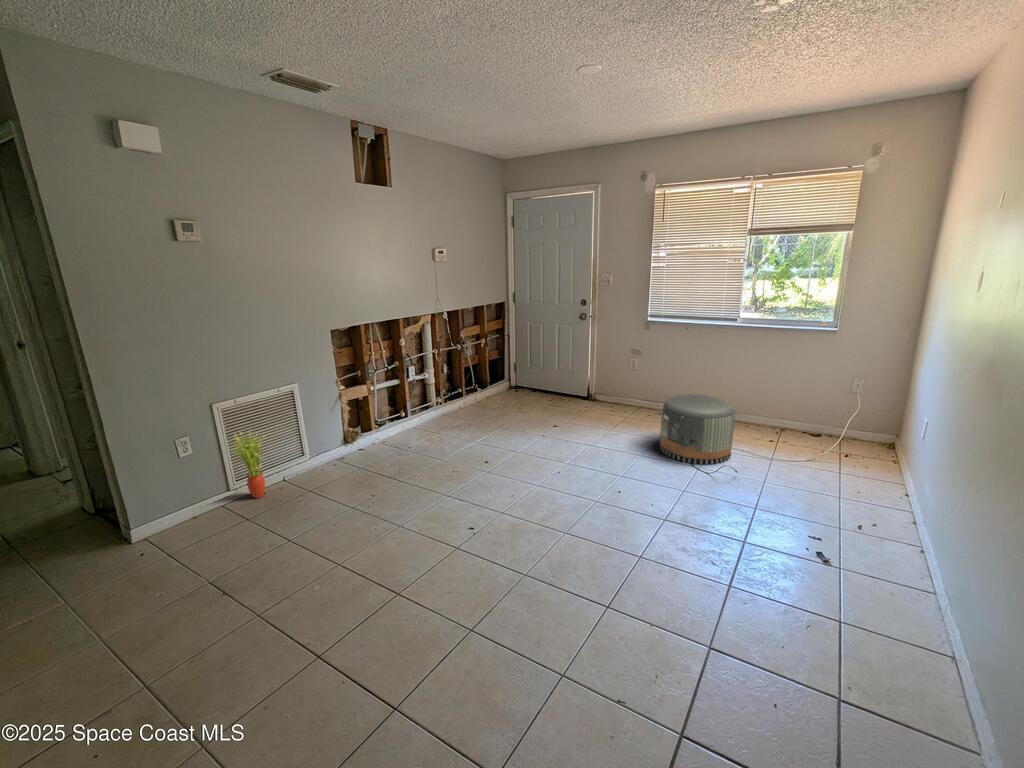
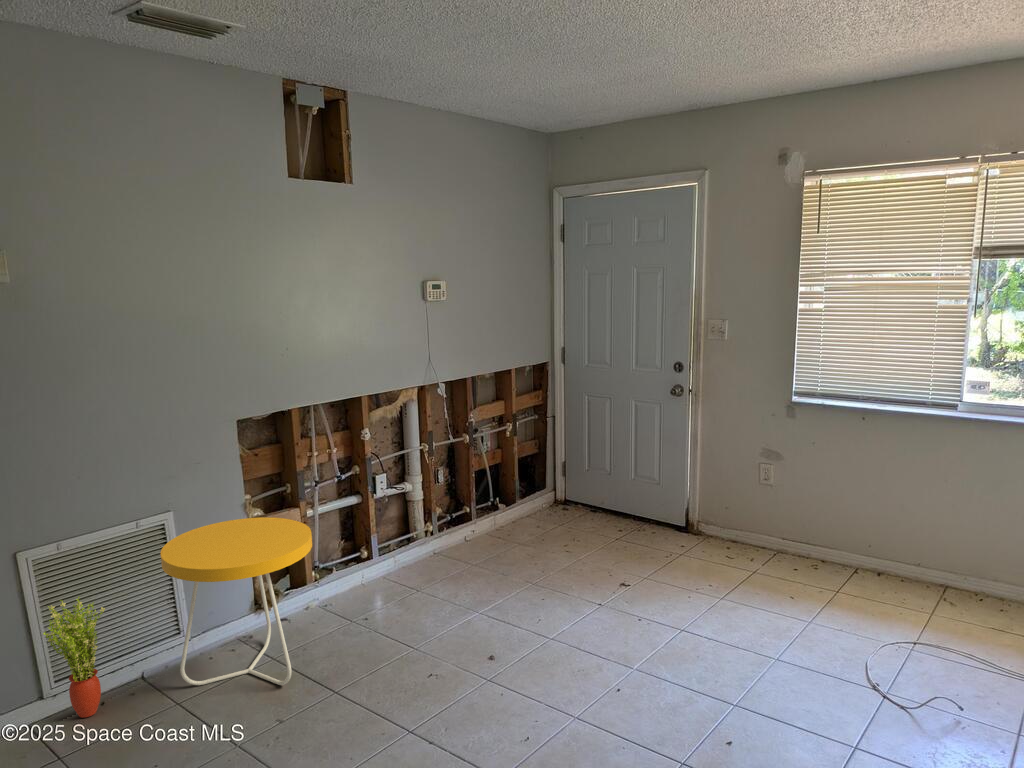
side table: none [295,387,382,480] -> present [161,517,312,685]
pouf: present [660,394,735,464] -> none [816,547,959,692]

